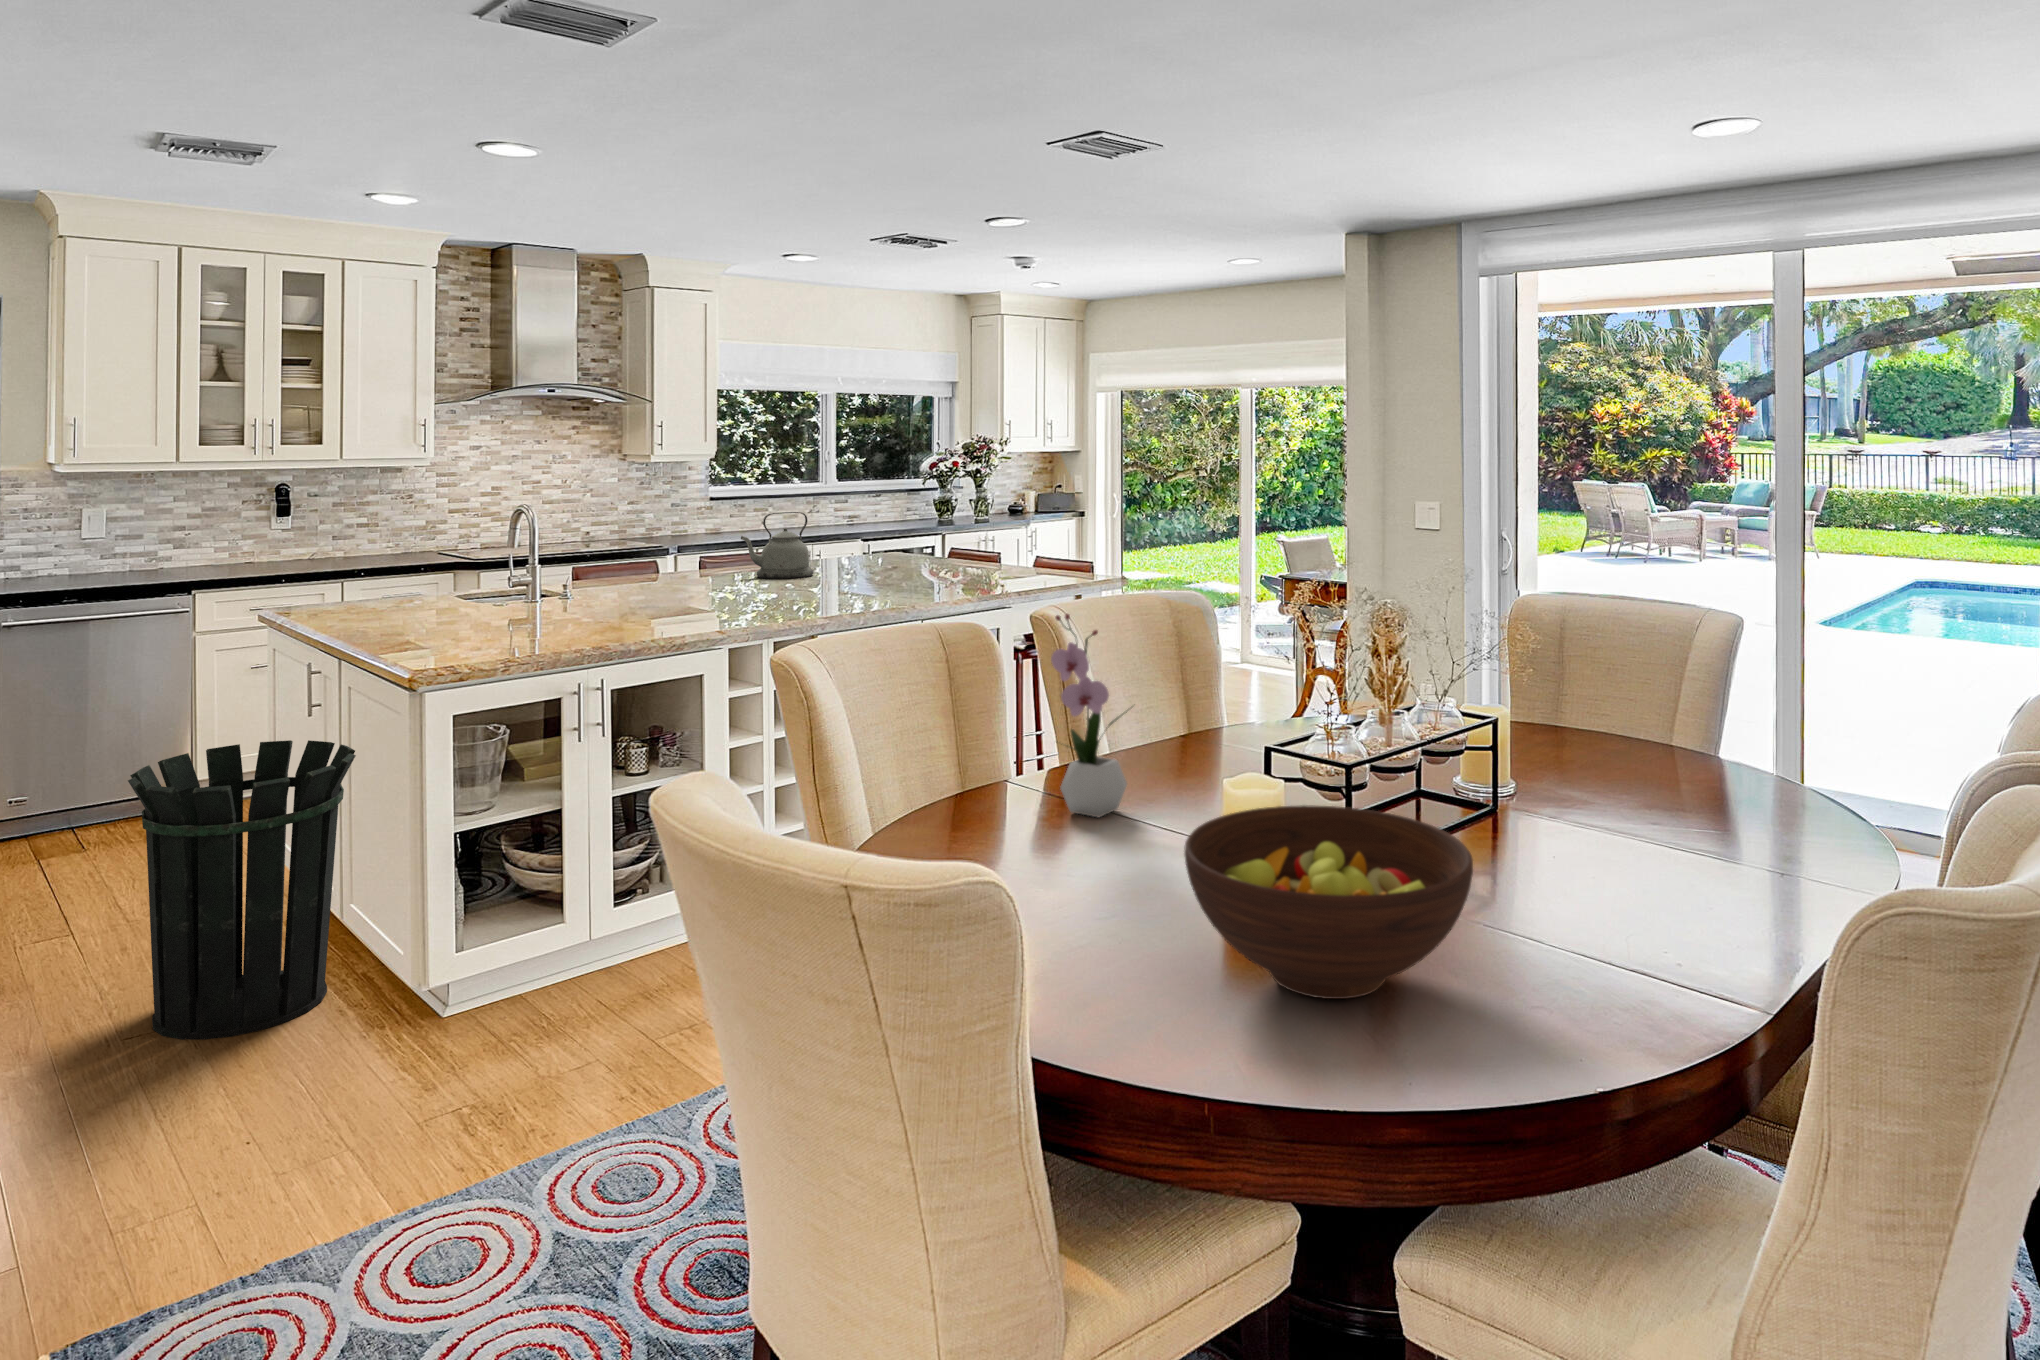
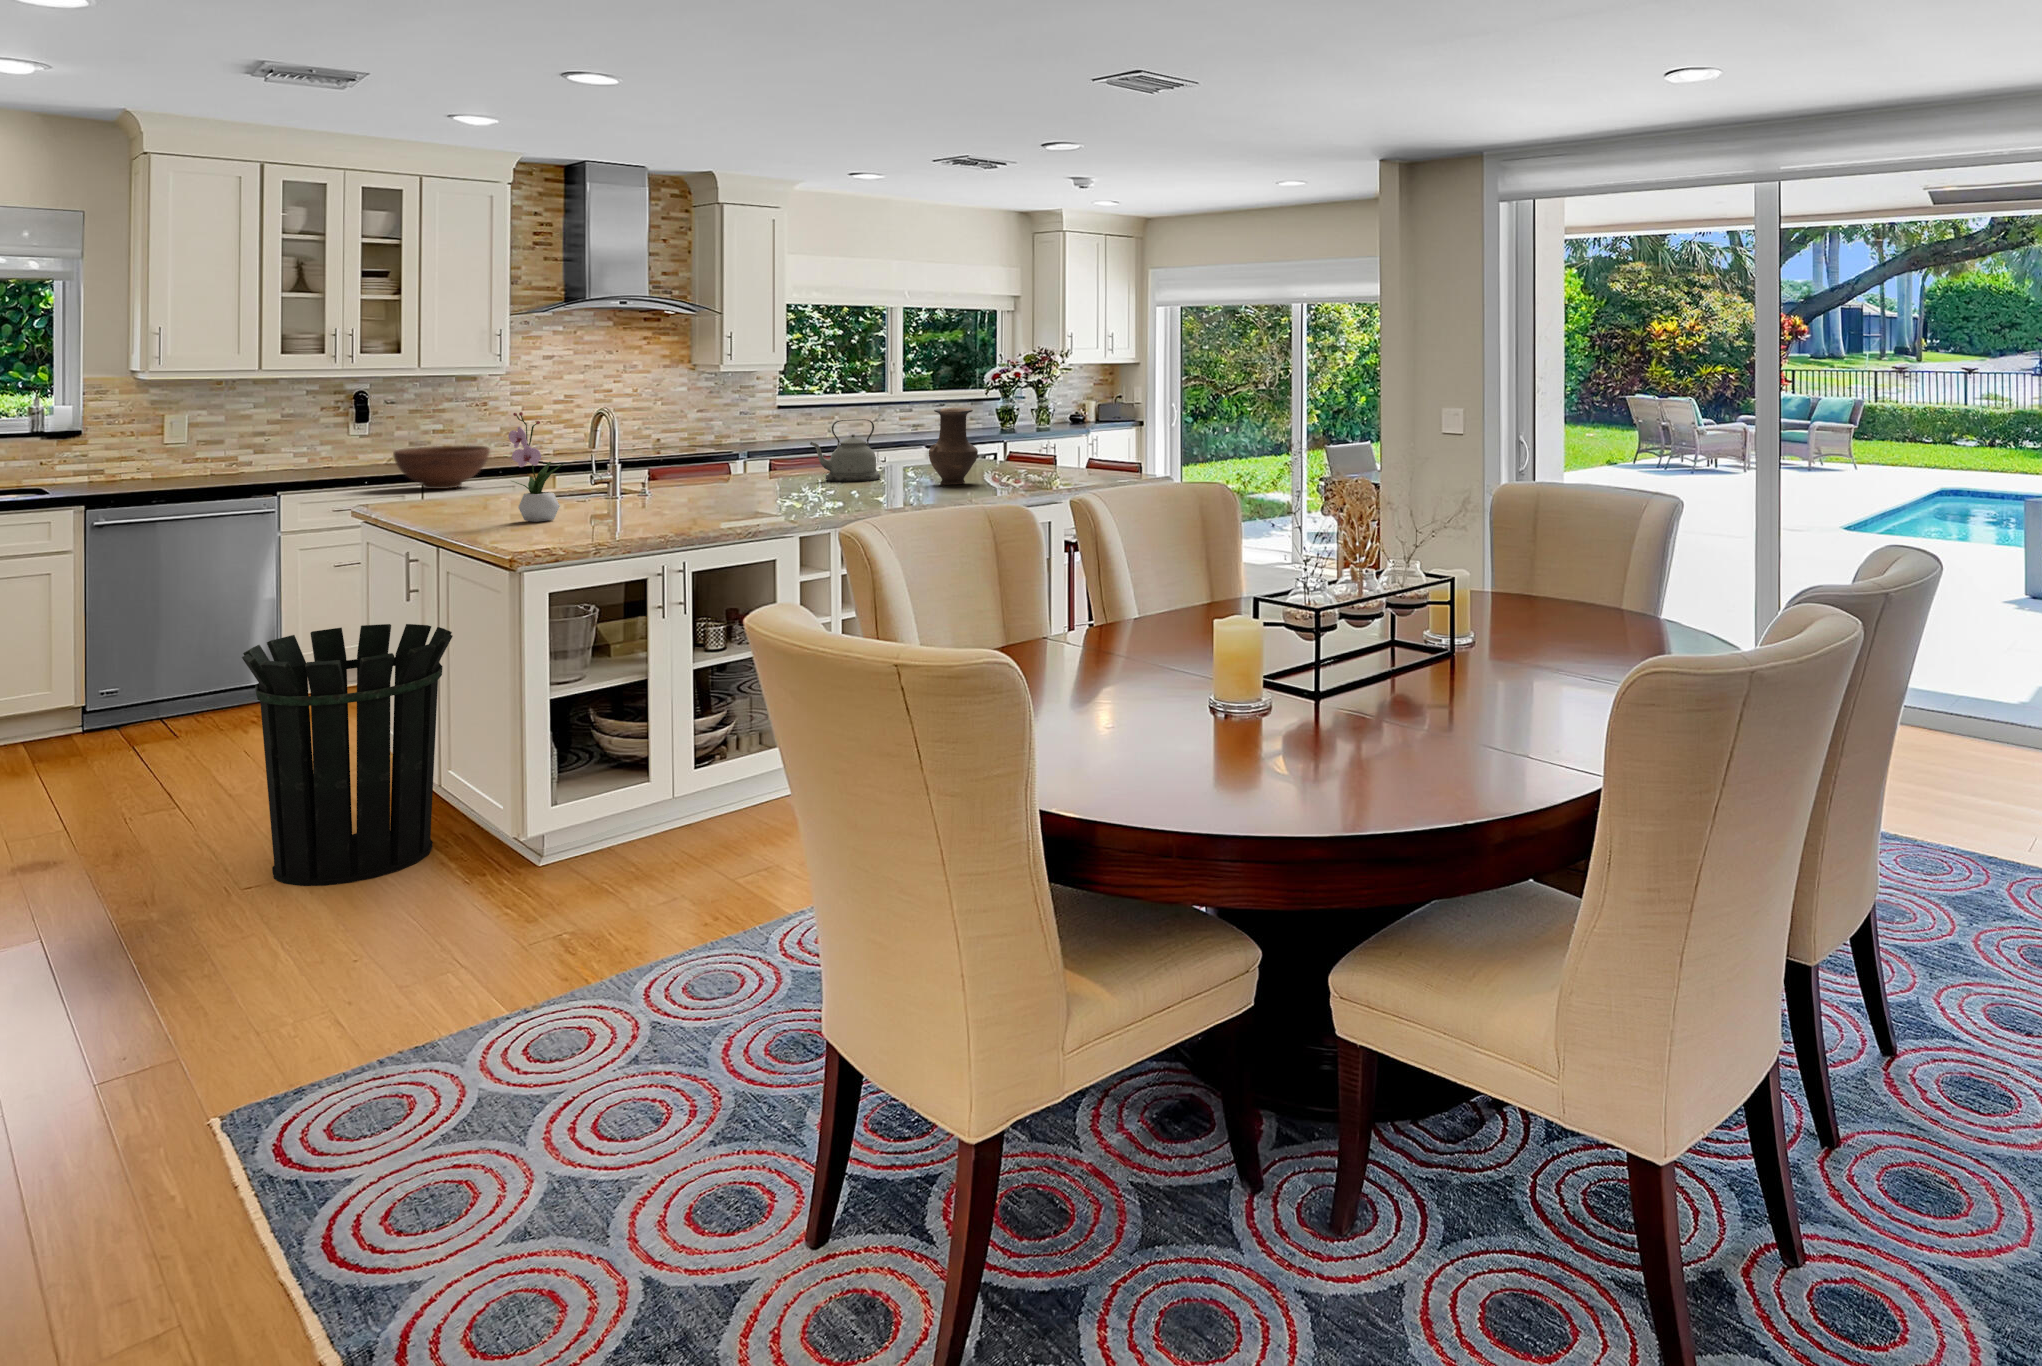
vase: none [865,500,917,582] -> present [929,408,978,485]
flower arrangement: present [1051,614,1128,817] -> present [508,412,565,522]
fruit bowl: present [1184,805,1473,999] -> present [393,446,490,489]

